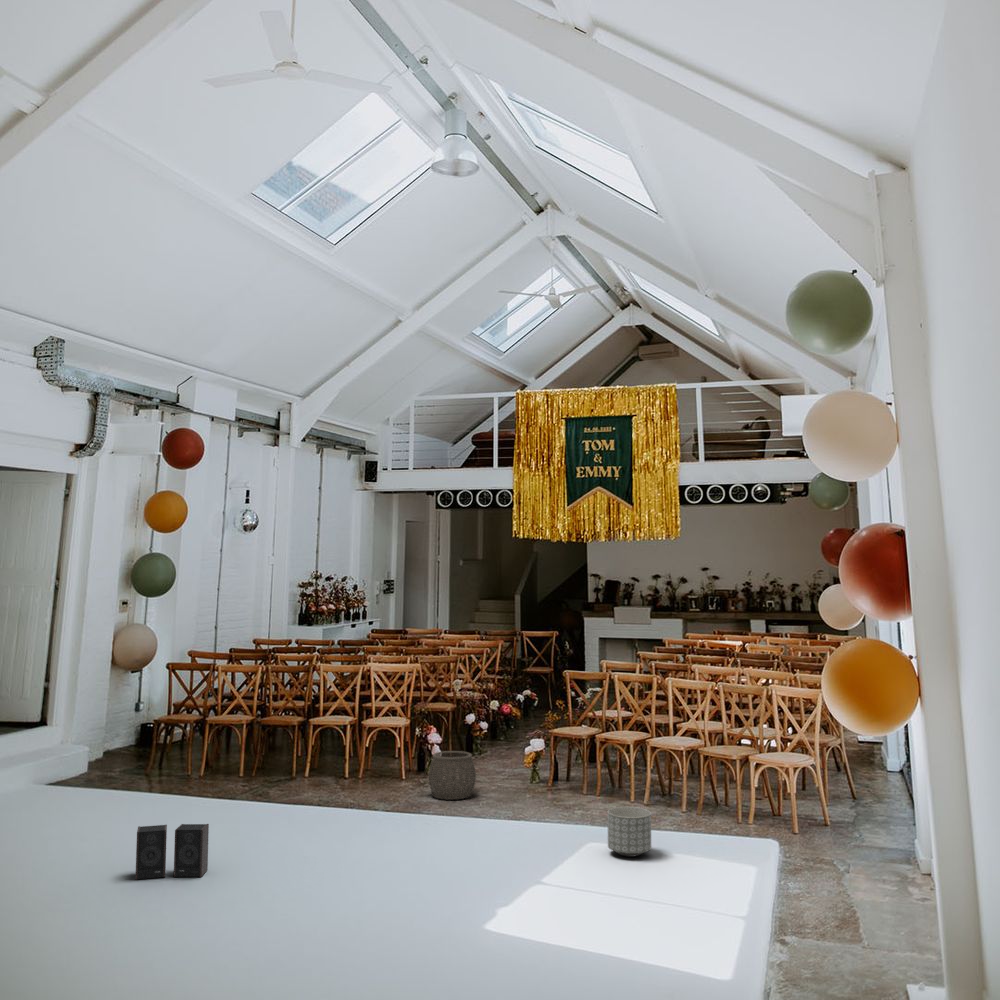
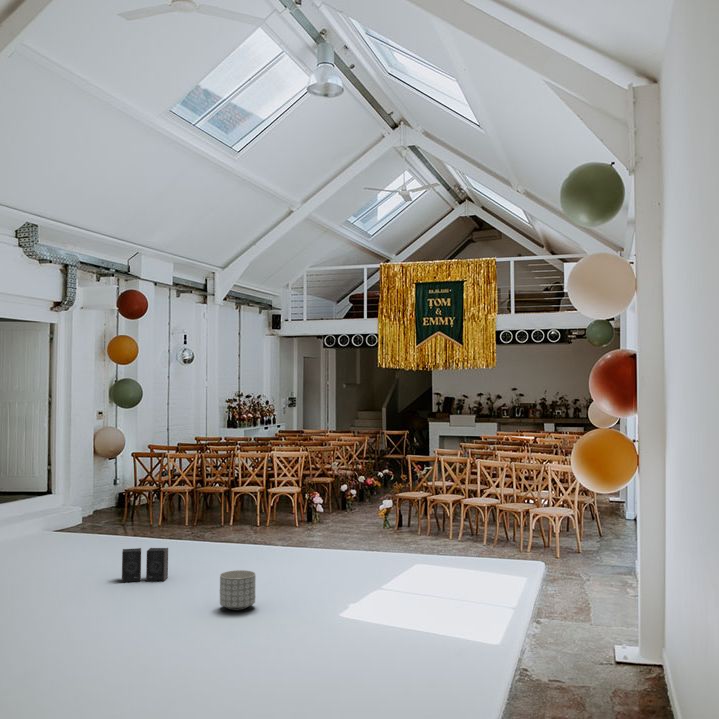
woven basket: present [428,751,476,800] -> none [313,508,346,540]
planter: present [608,807,651,857] -> present [220,570,256,610]

